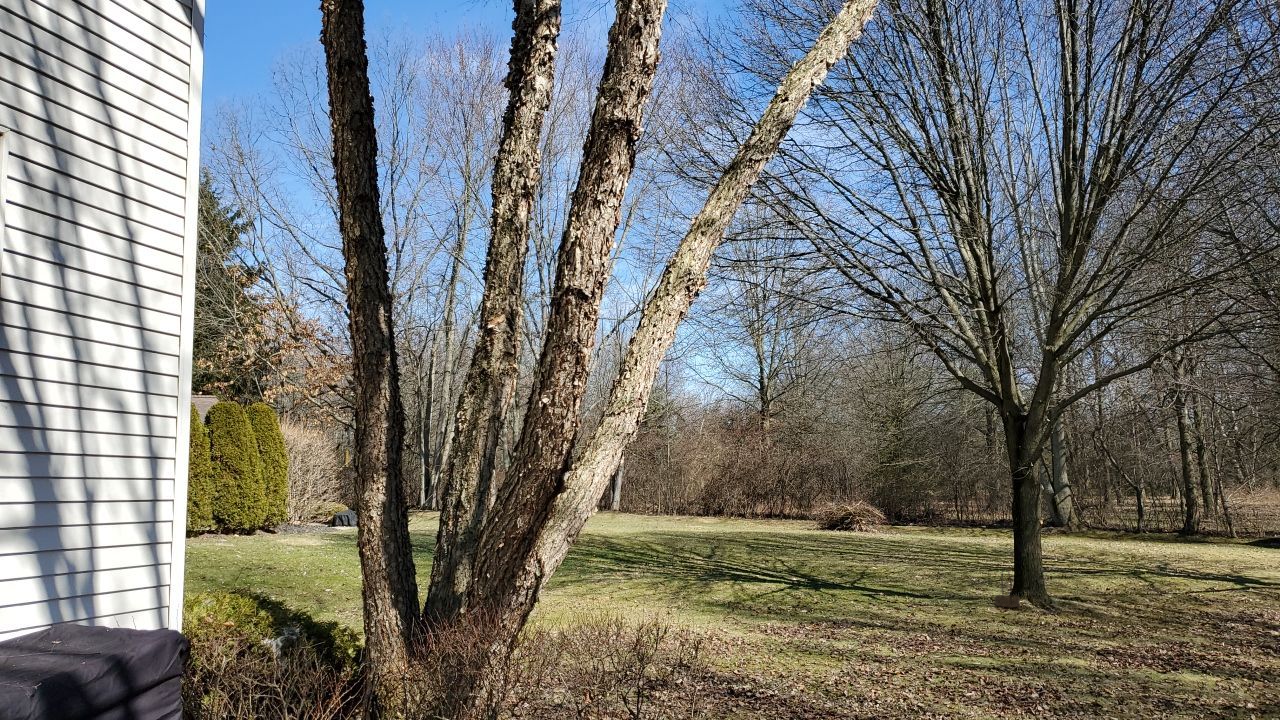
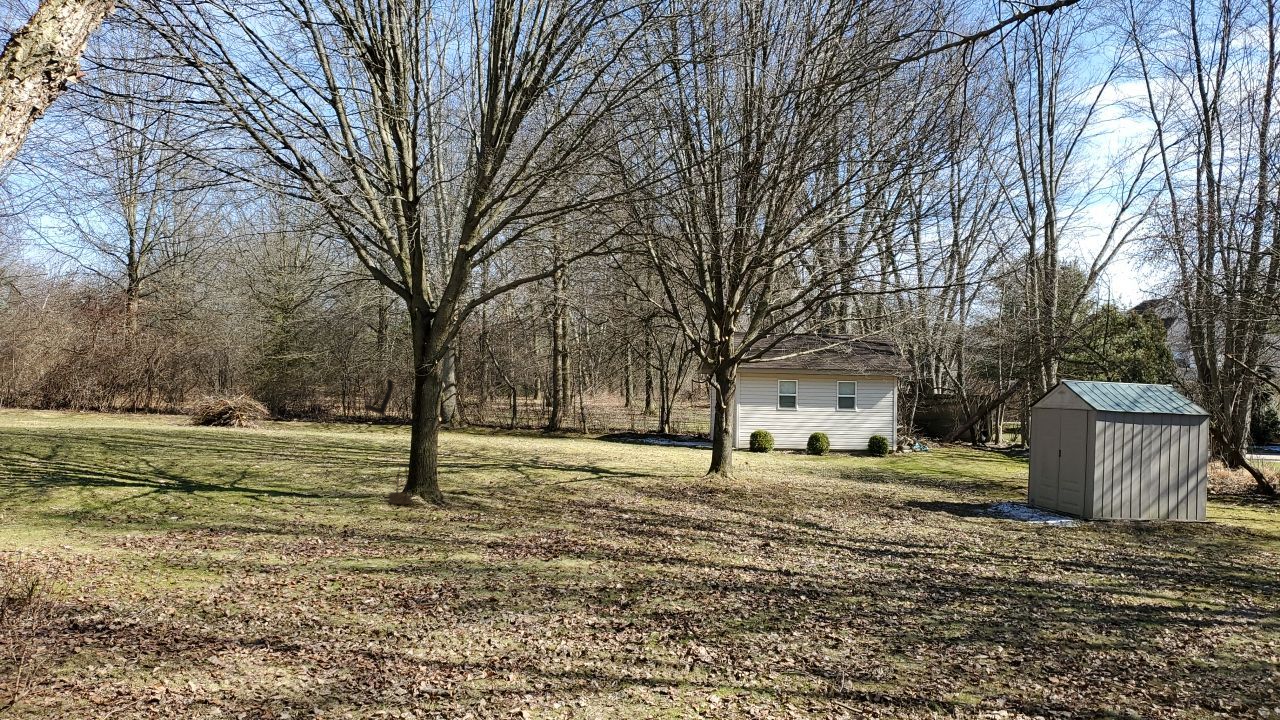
lounge chair: none [975,485,1005,526] -> present [365,379,393,420]

